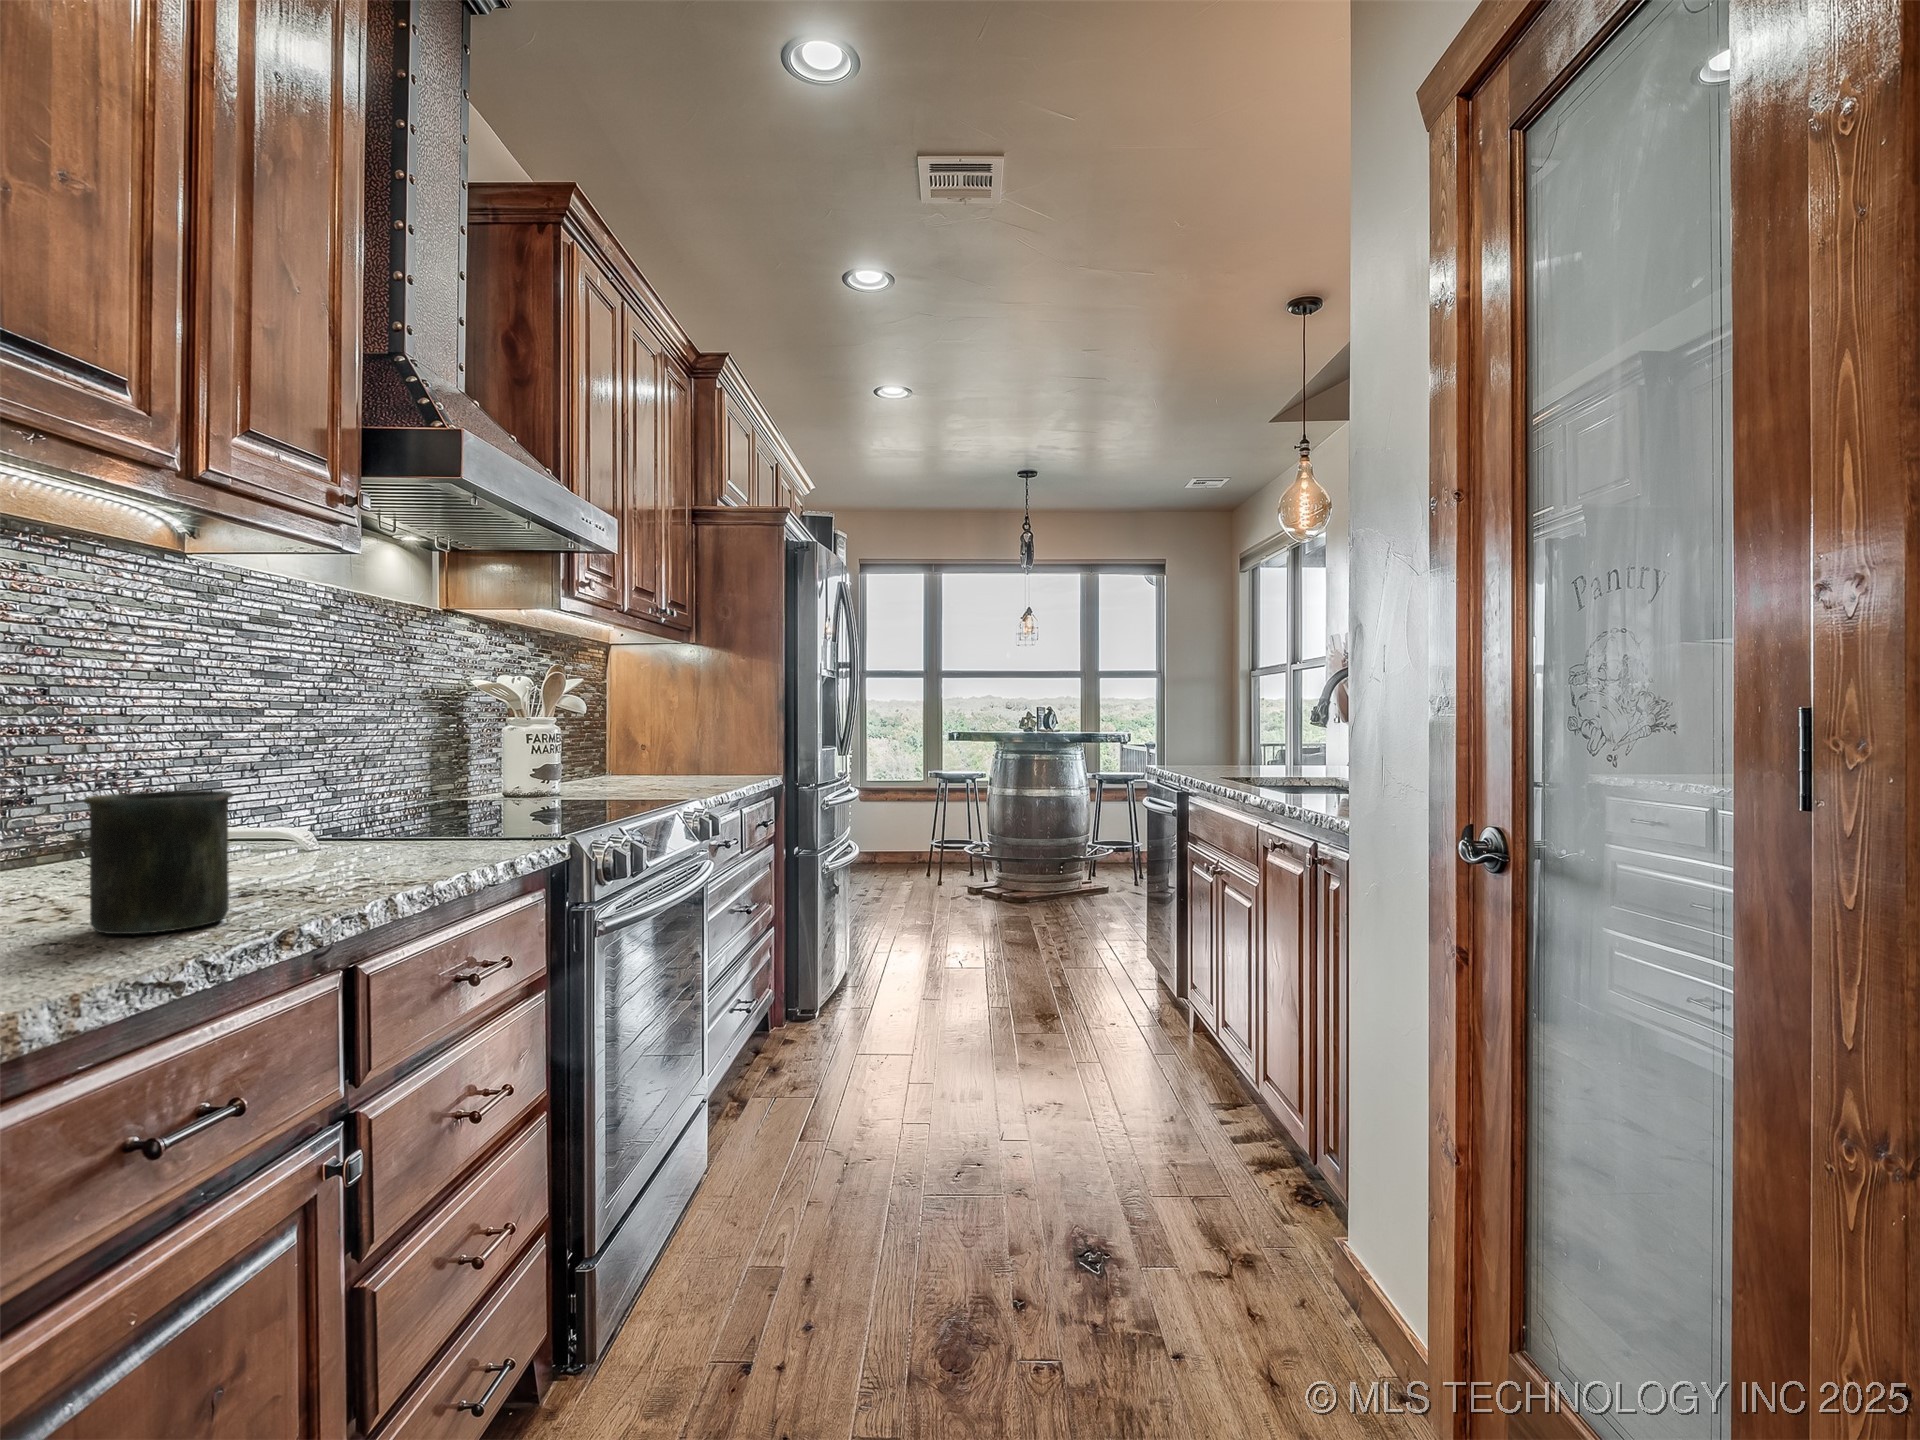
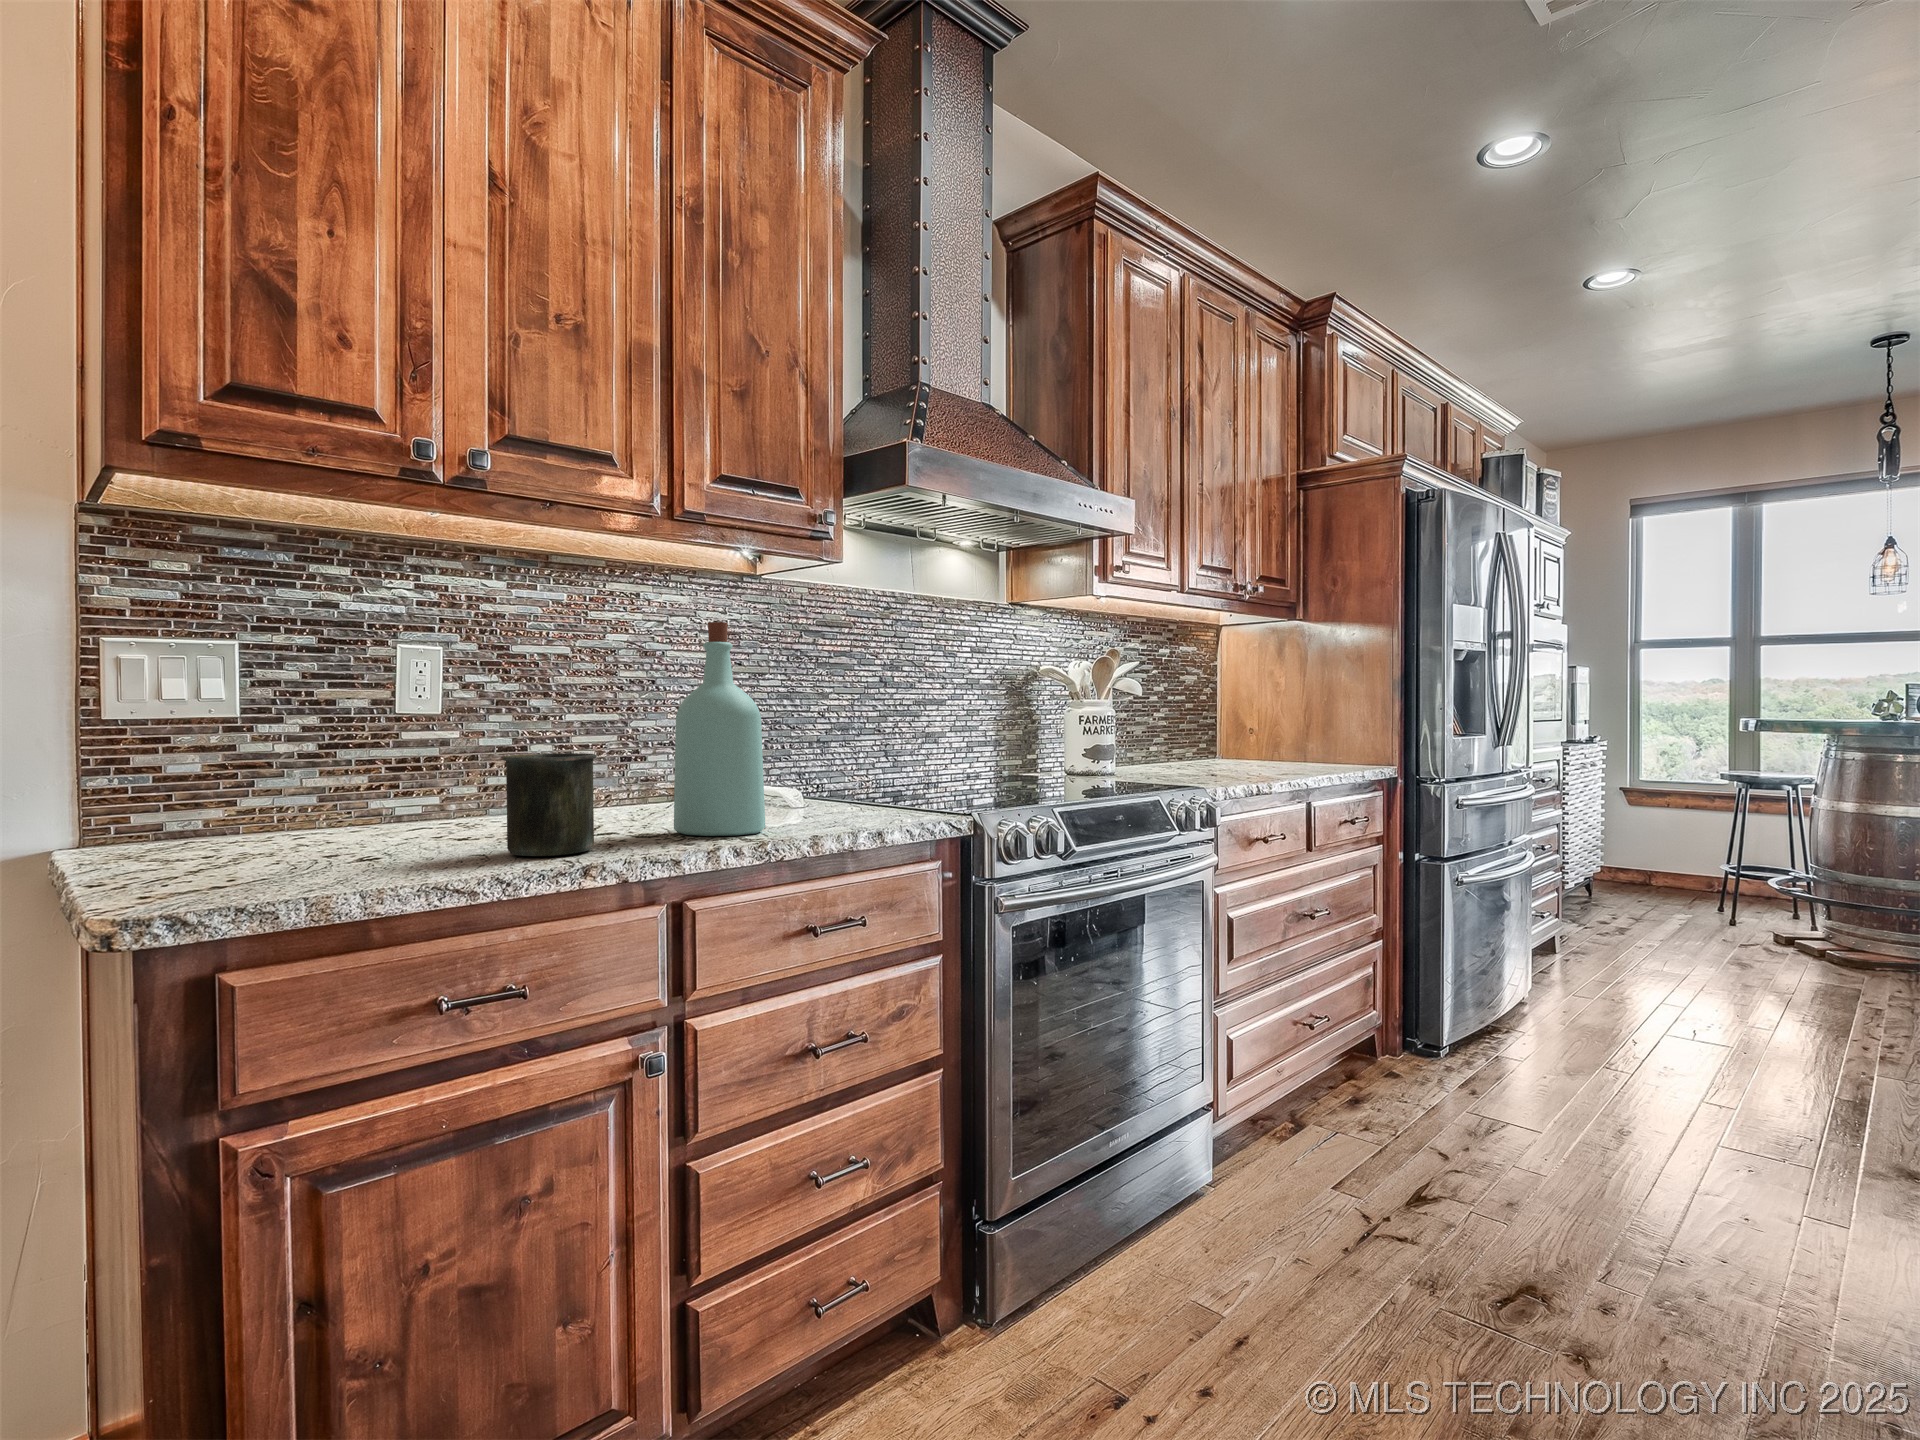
bottle: none [251,624,386,887] -> present [674,622,765,836]

